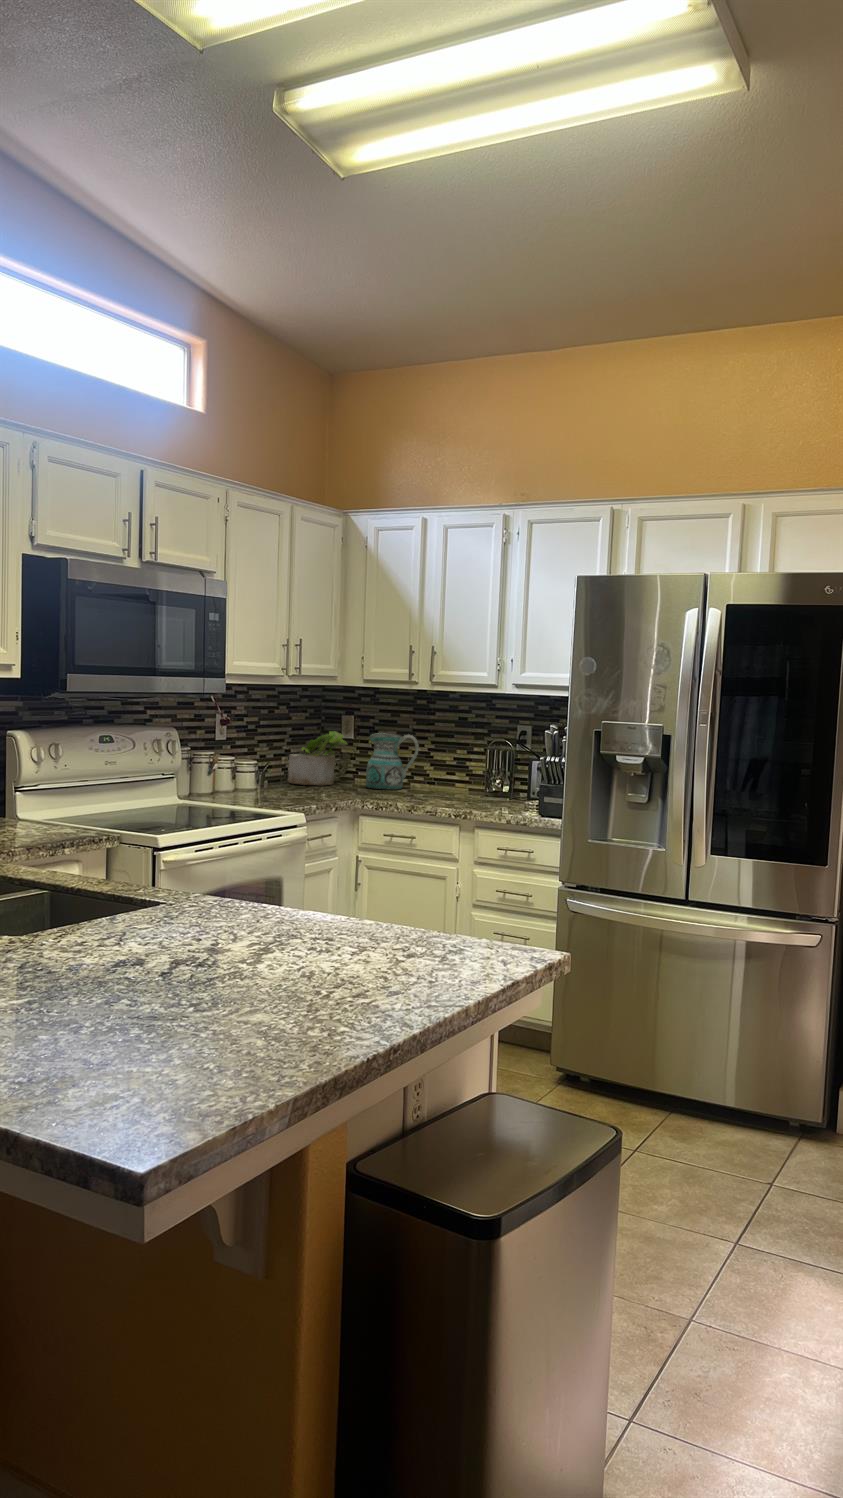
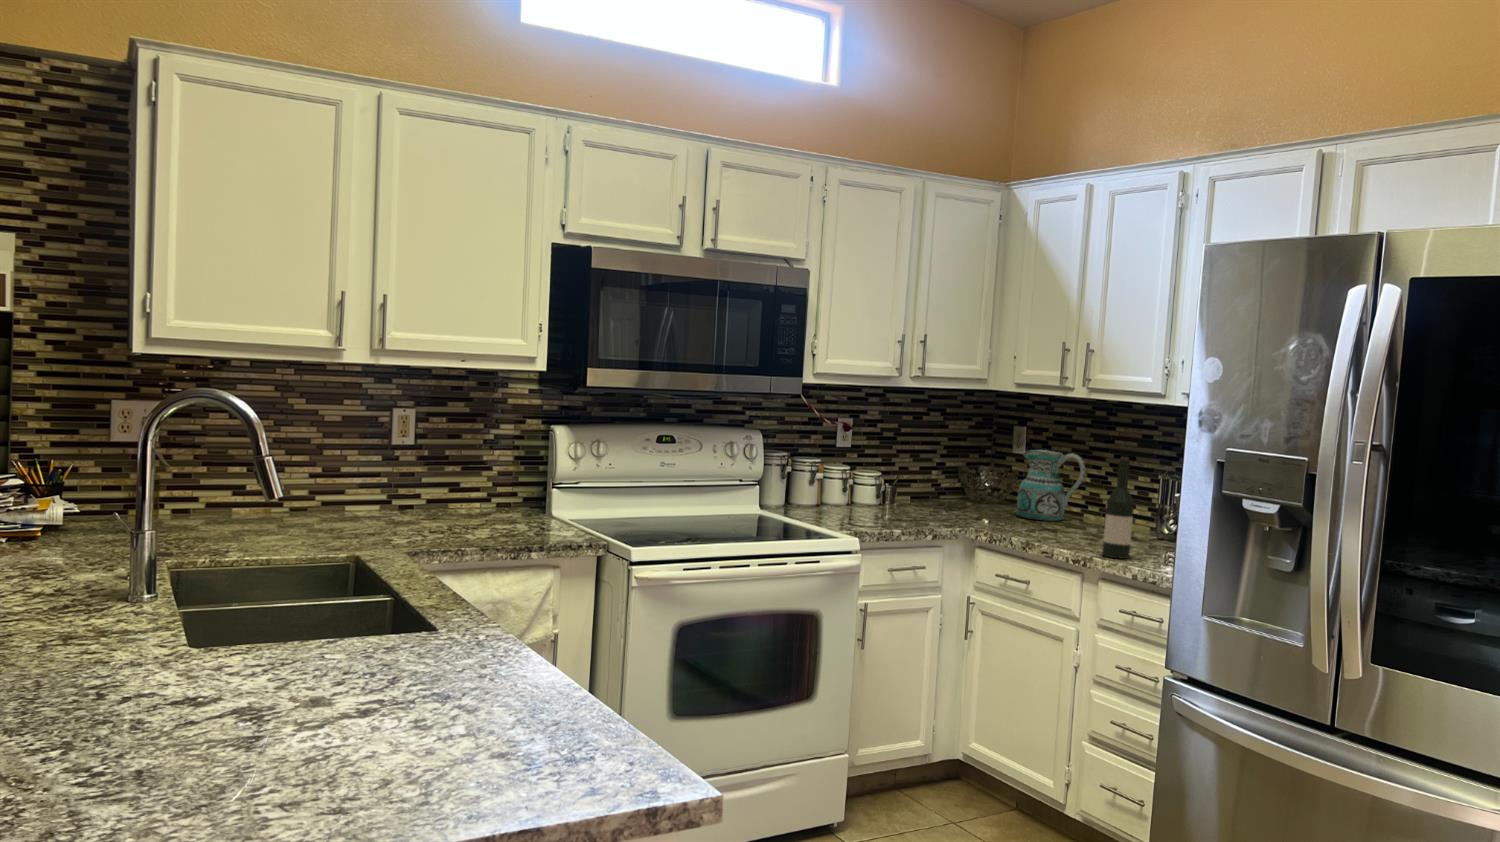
potted plant: present [288,731,347,785] -> none [932,444,1009,509]
wine bottle: none [472,733,495,810] -> present [1102,457,1134,559]

